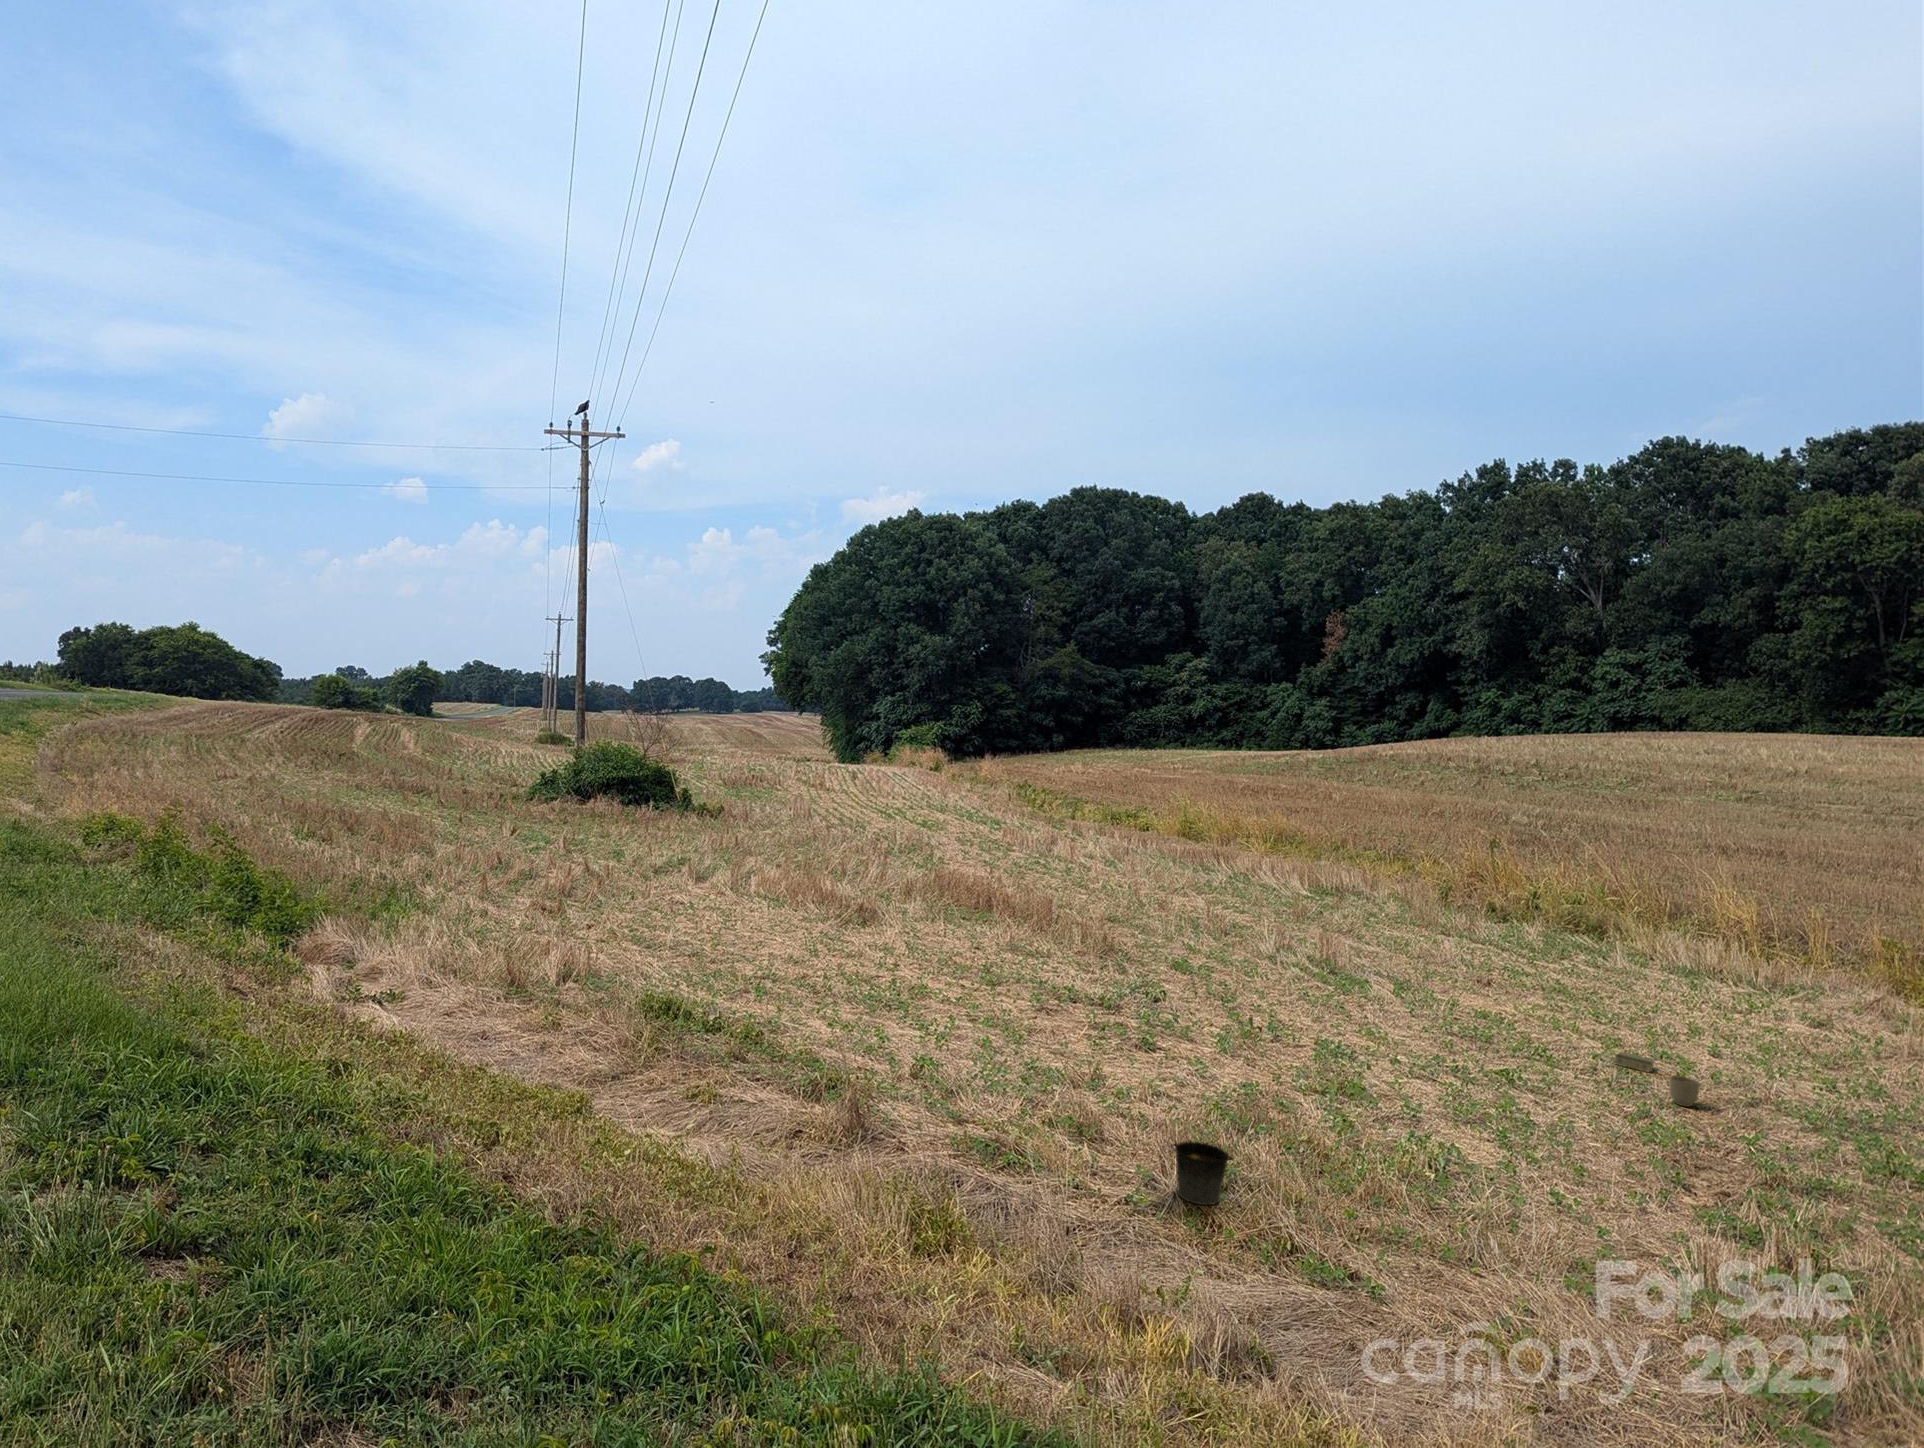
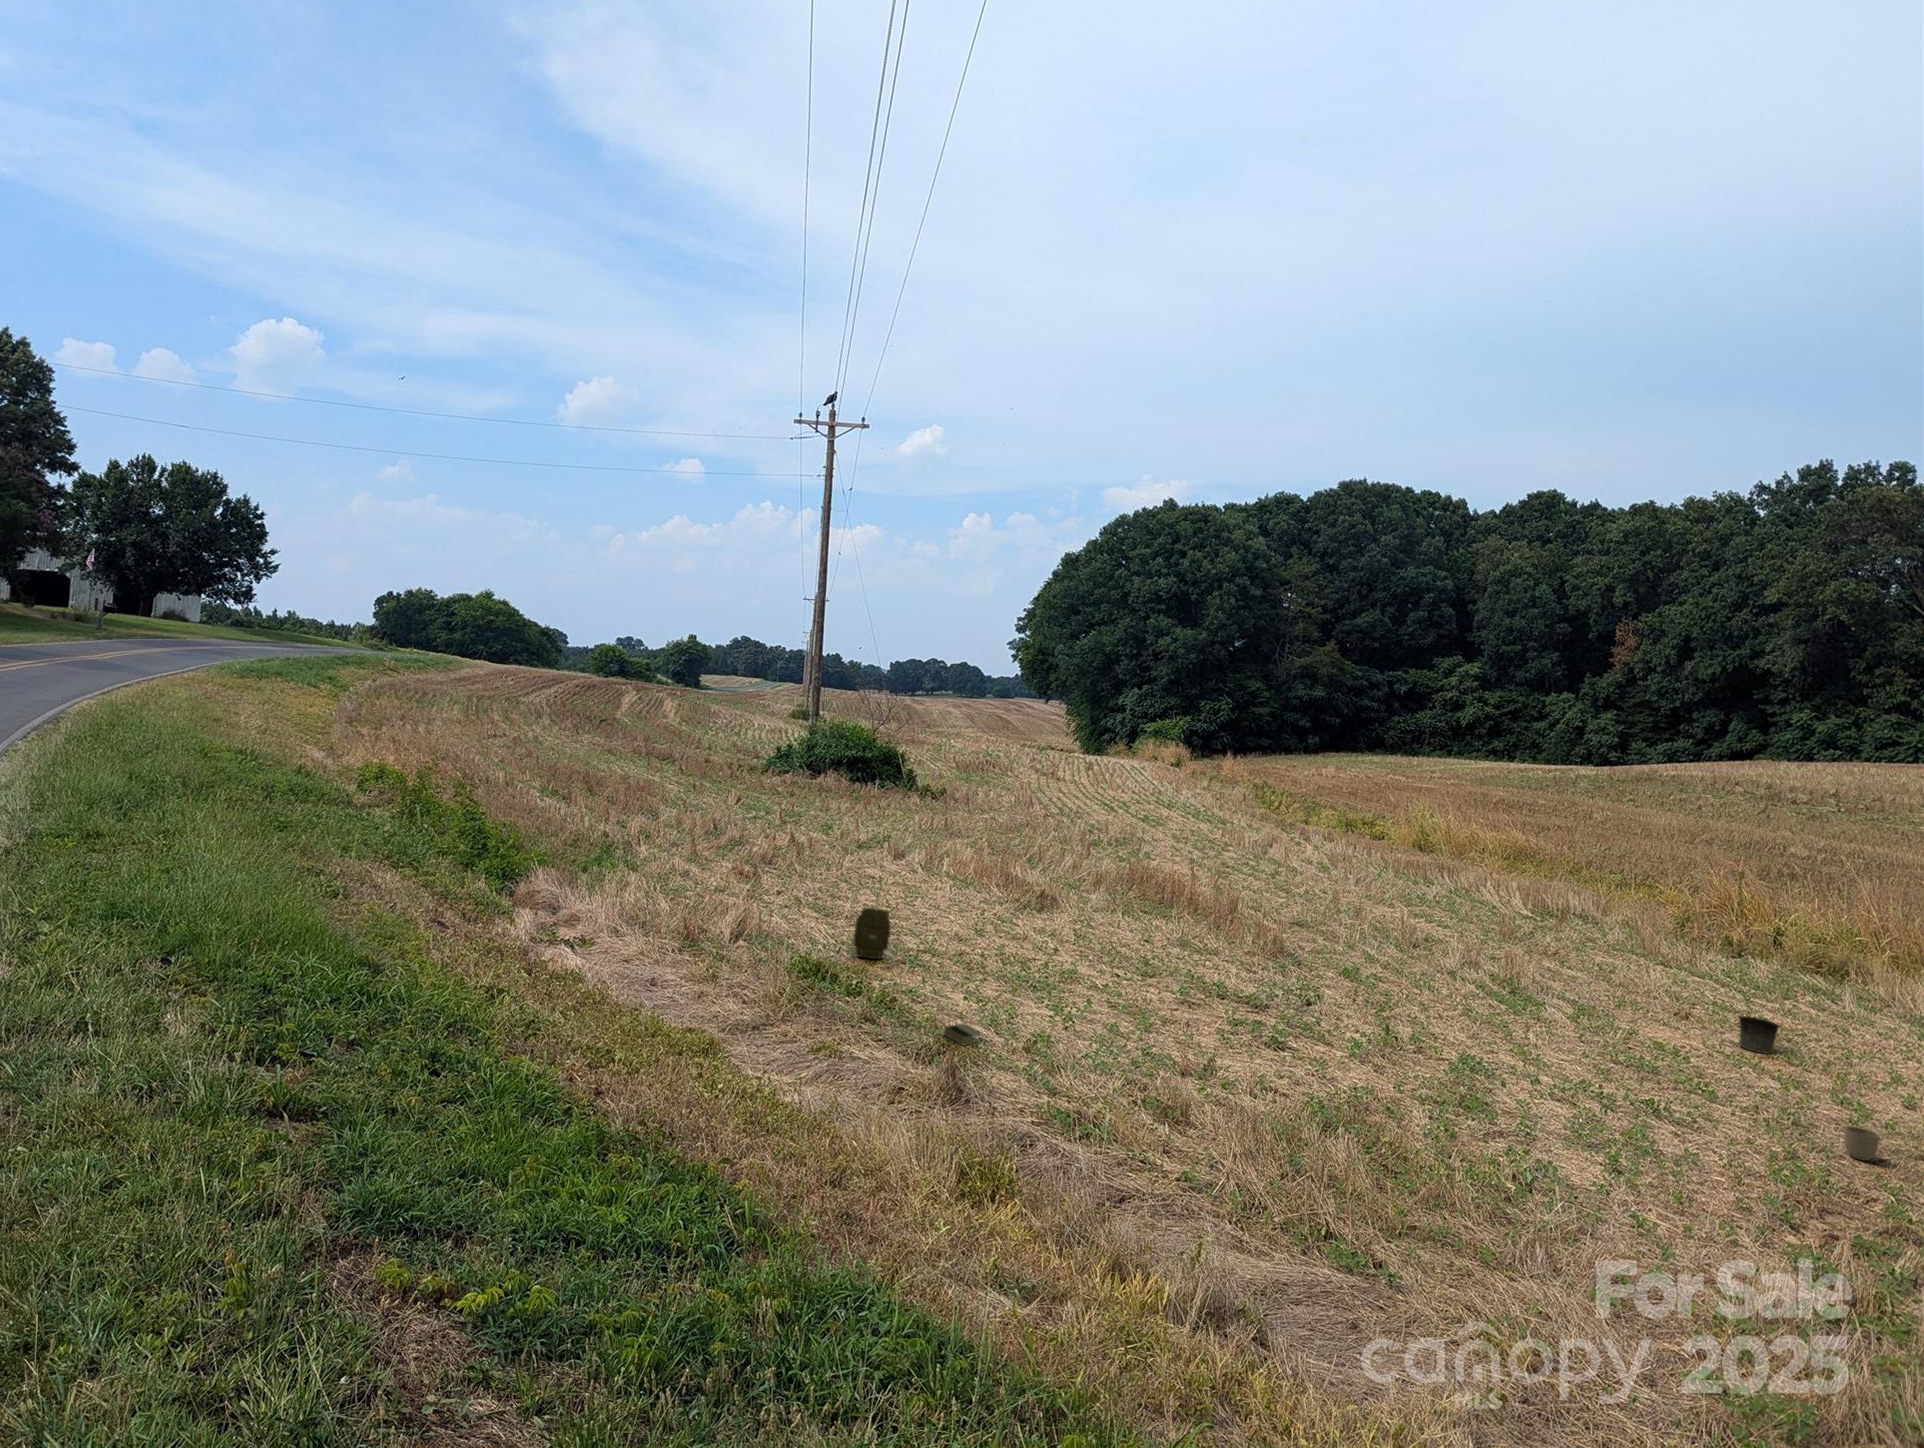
backpack: none [696,934,738,991] -> present [854,908,891,959]
toolbox: present [1614,1052,1655,1072] -> present [944,1024,982,1046]
bucket: present [1172,1141,1231,1205] -> present [1738,1016,1781,1054]

